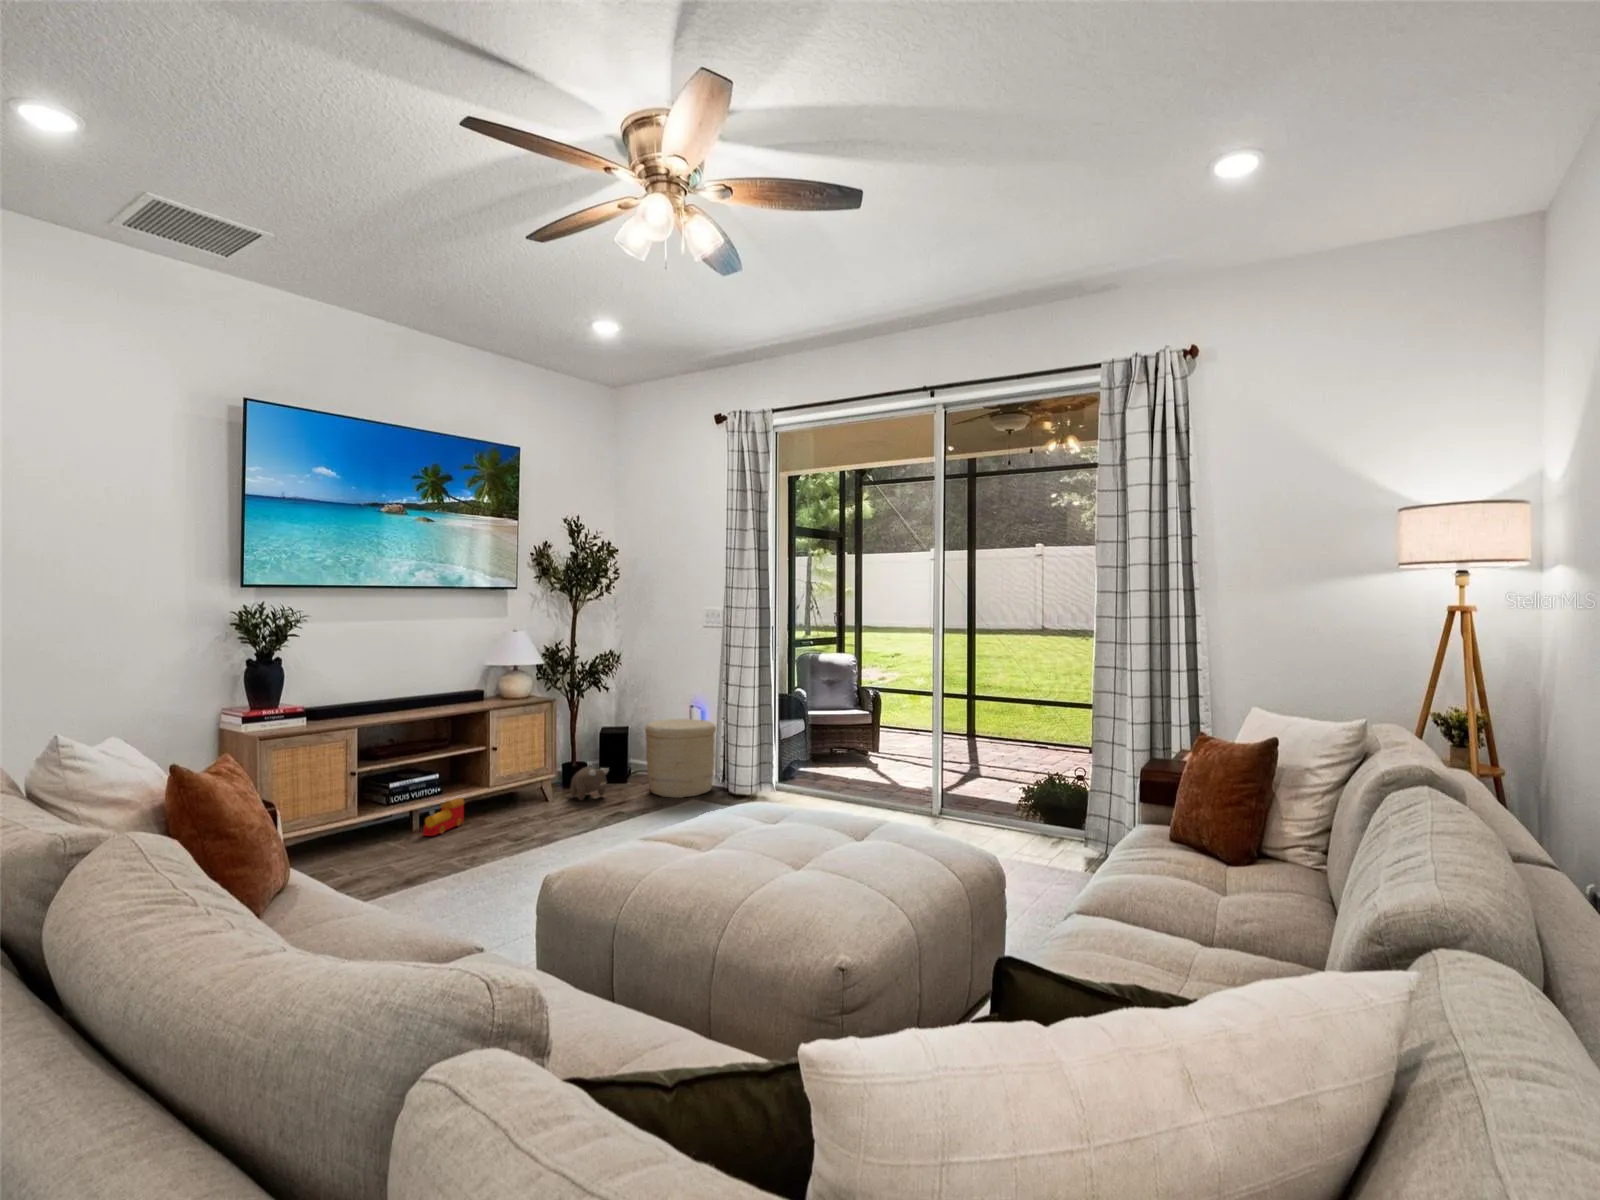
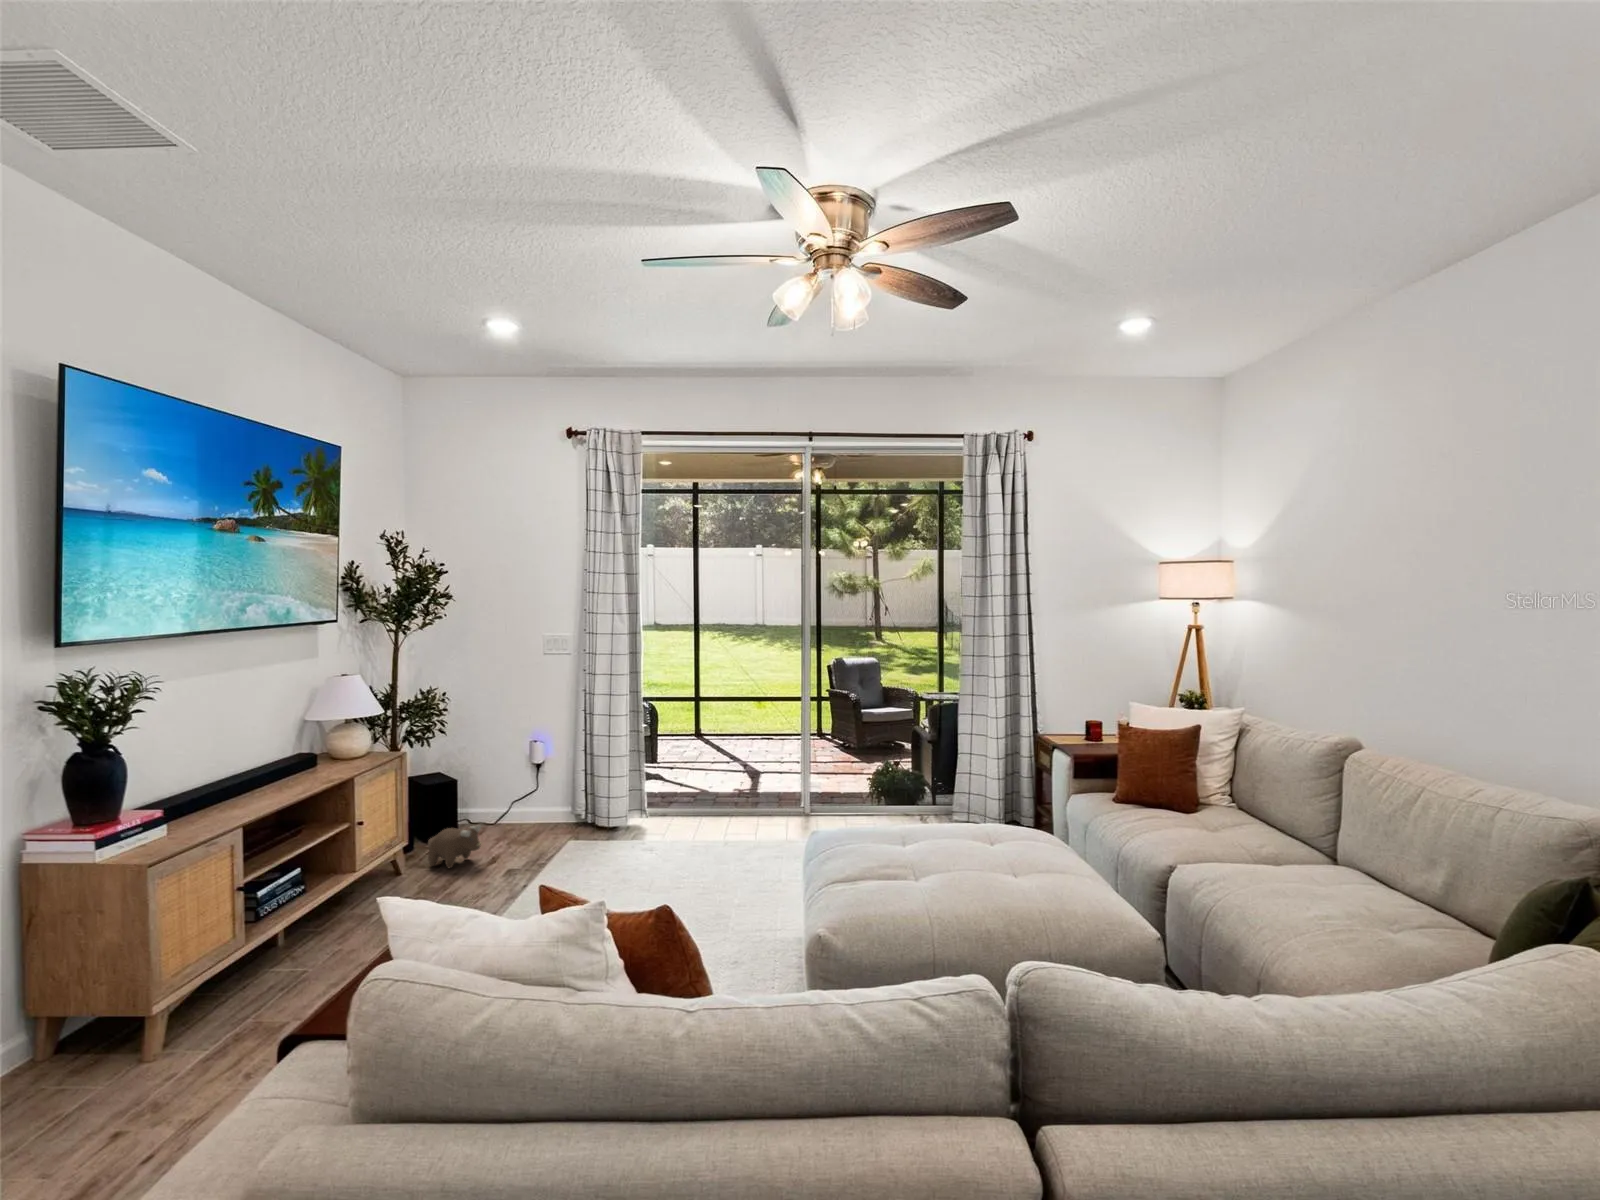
woven basket: present [645,719,716,798] -> none [503,757,584,846]
toy train: present [422,798,465,836] -> none [313,892,345,951]

